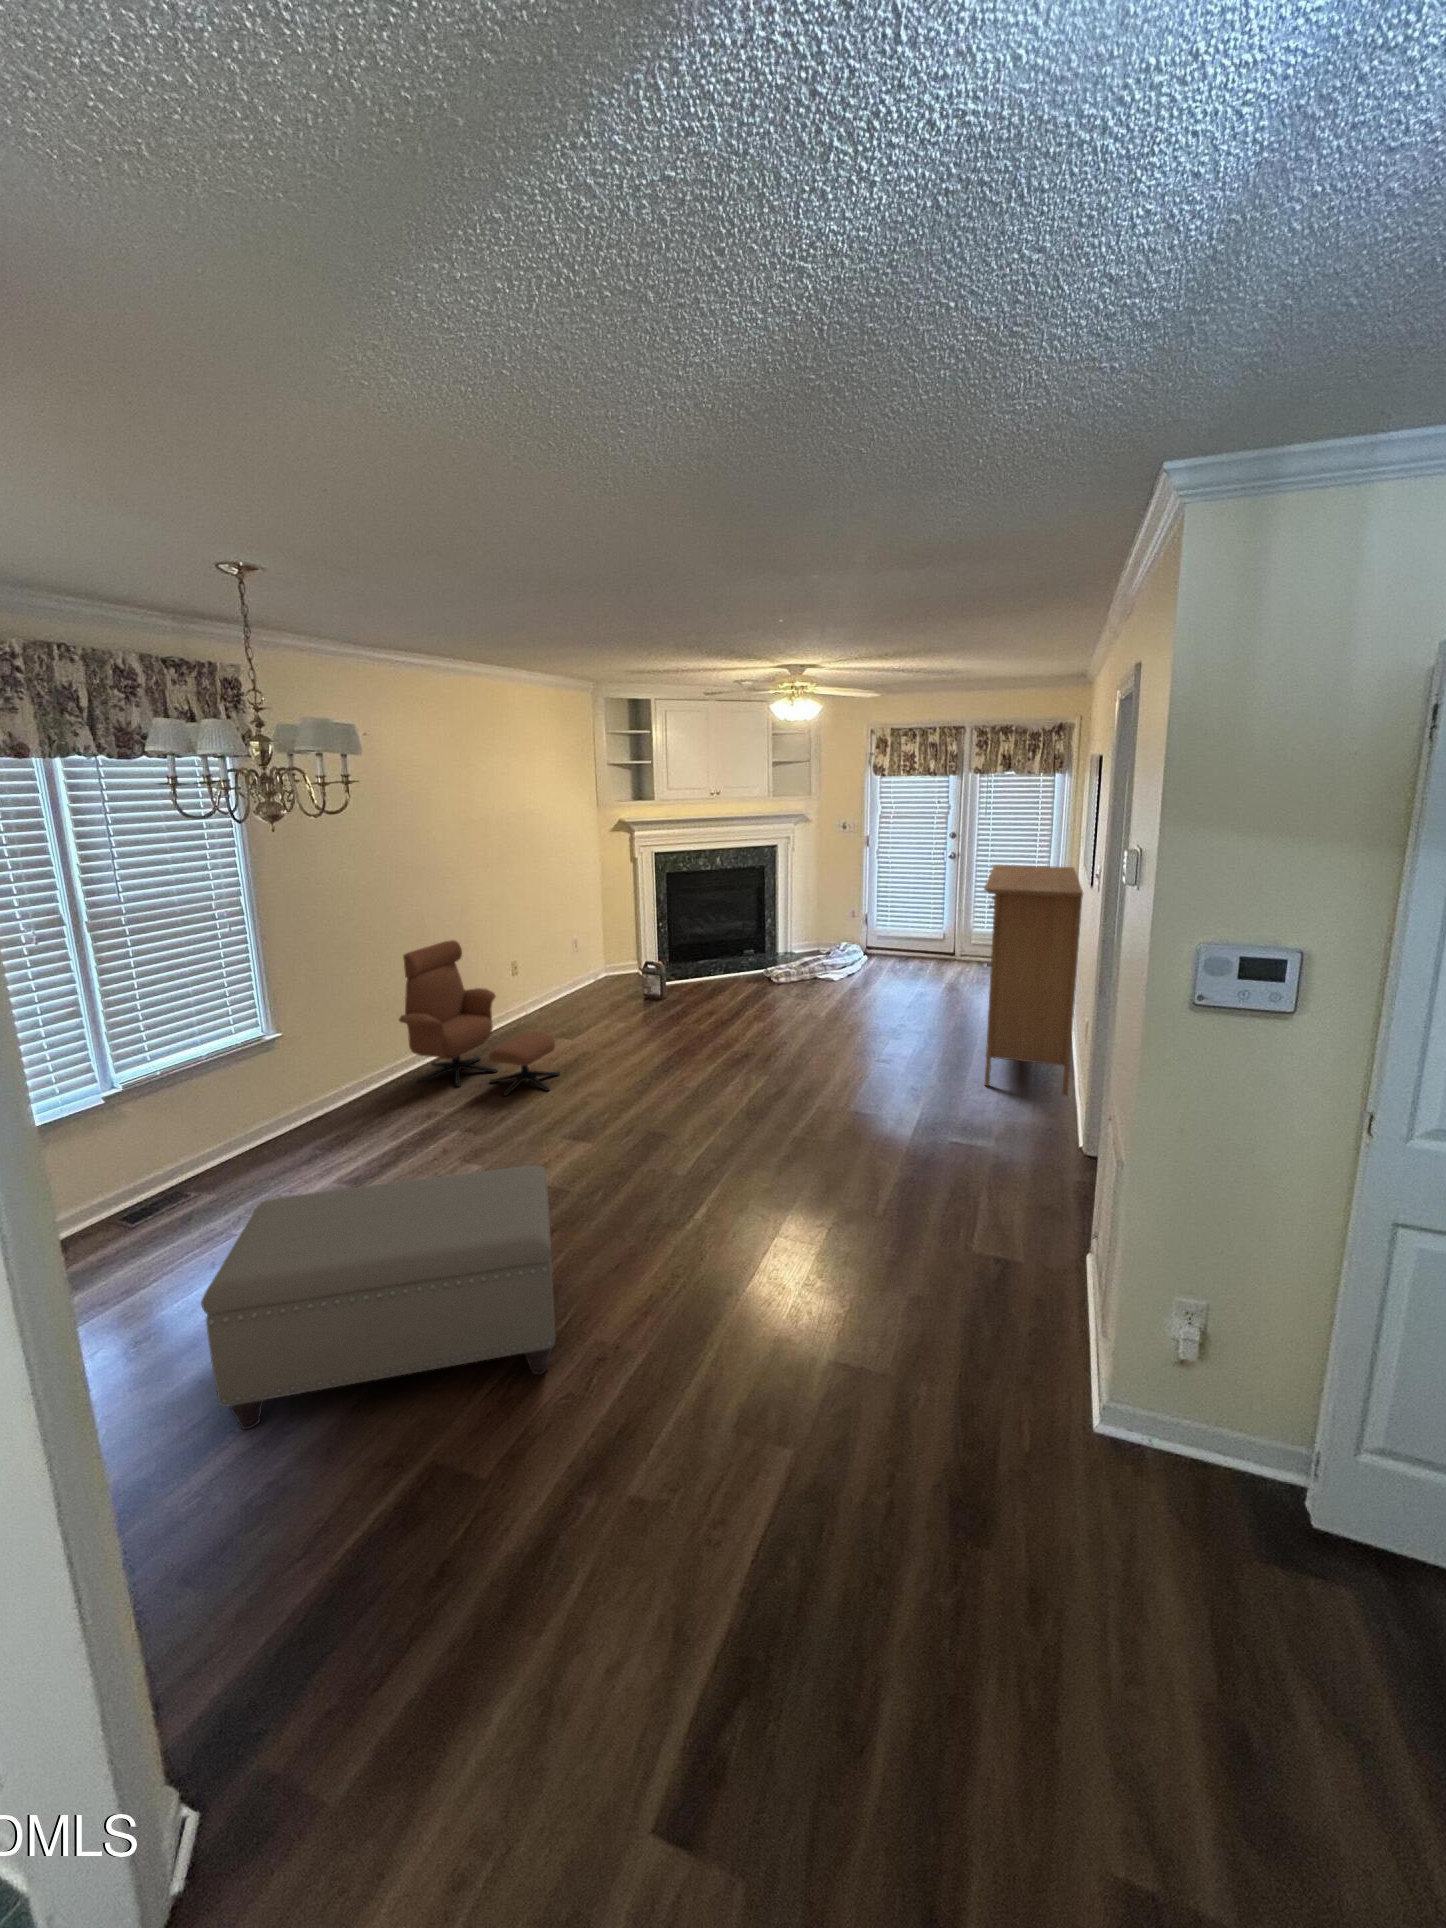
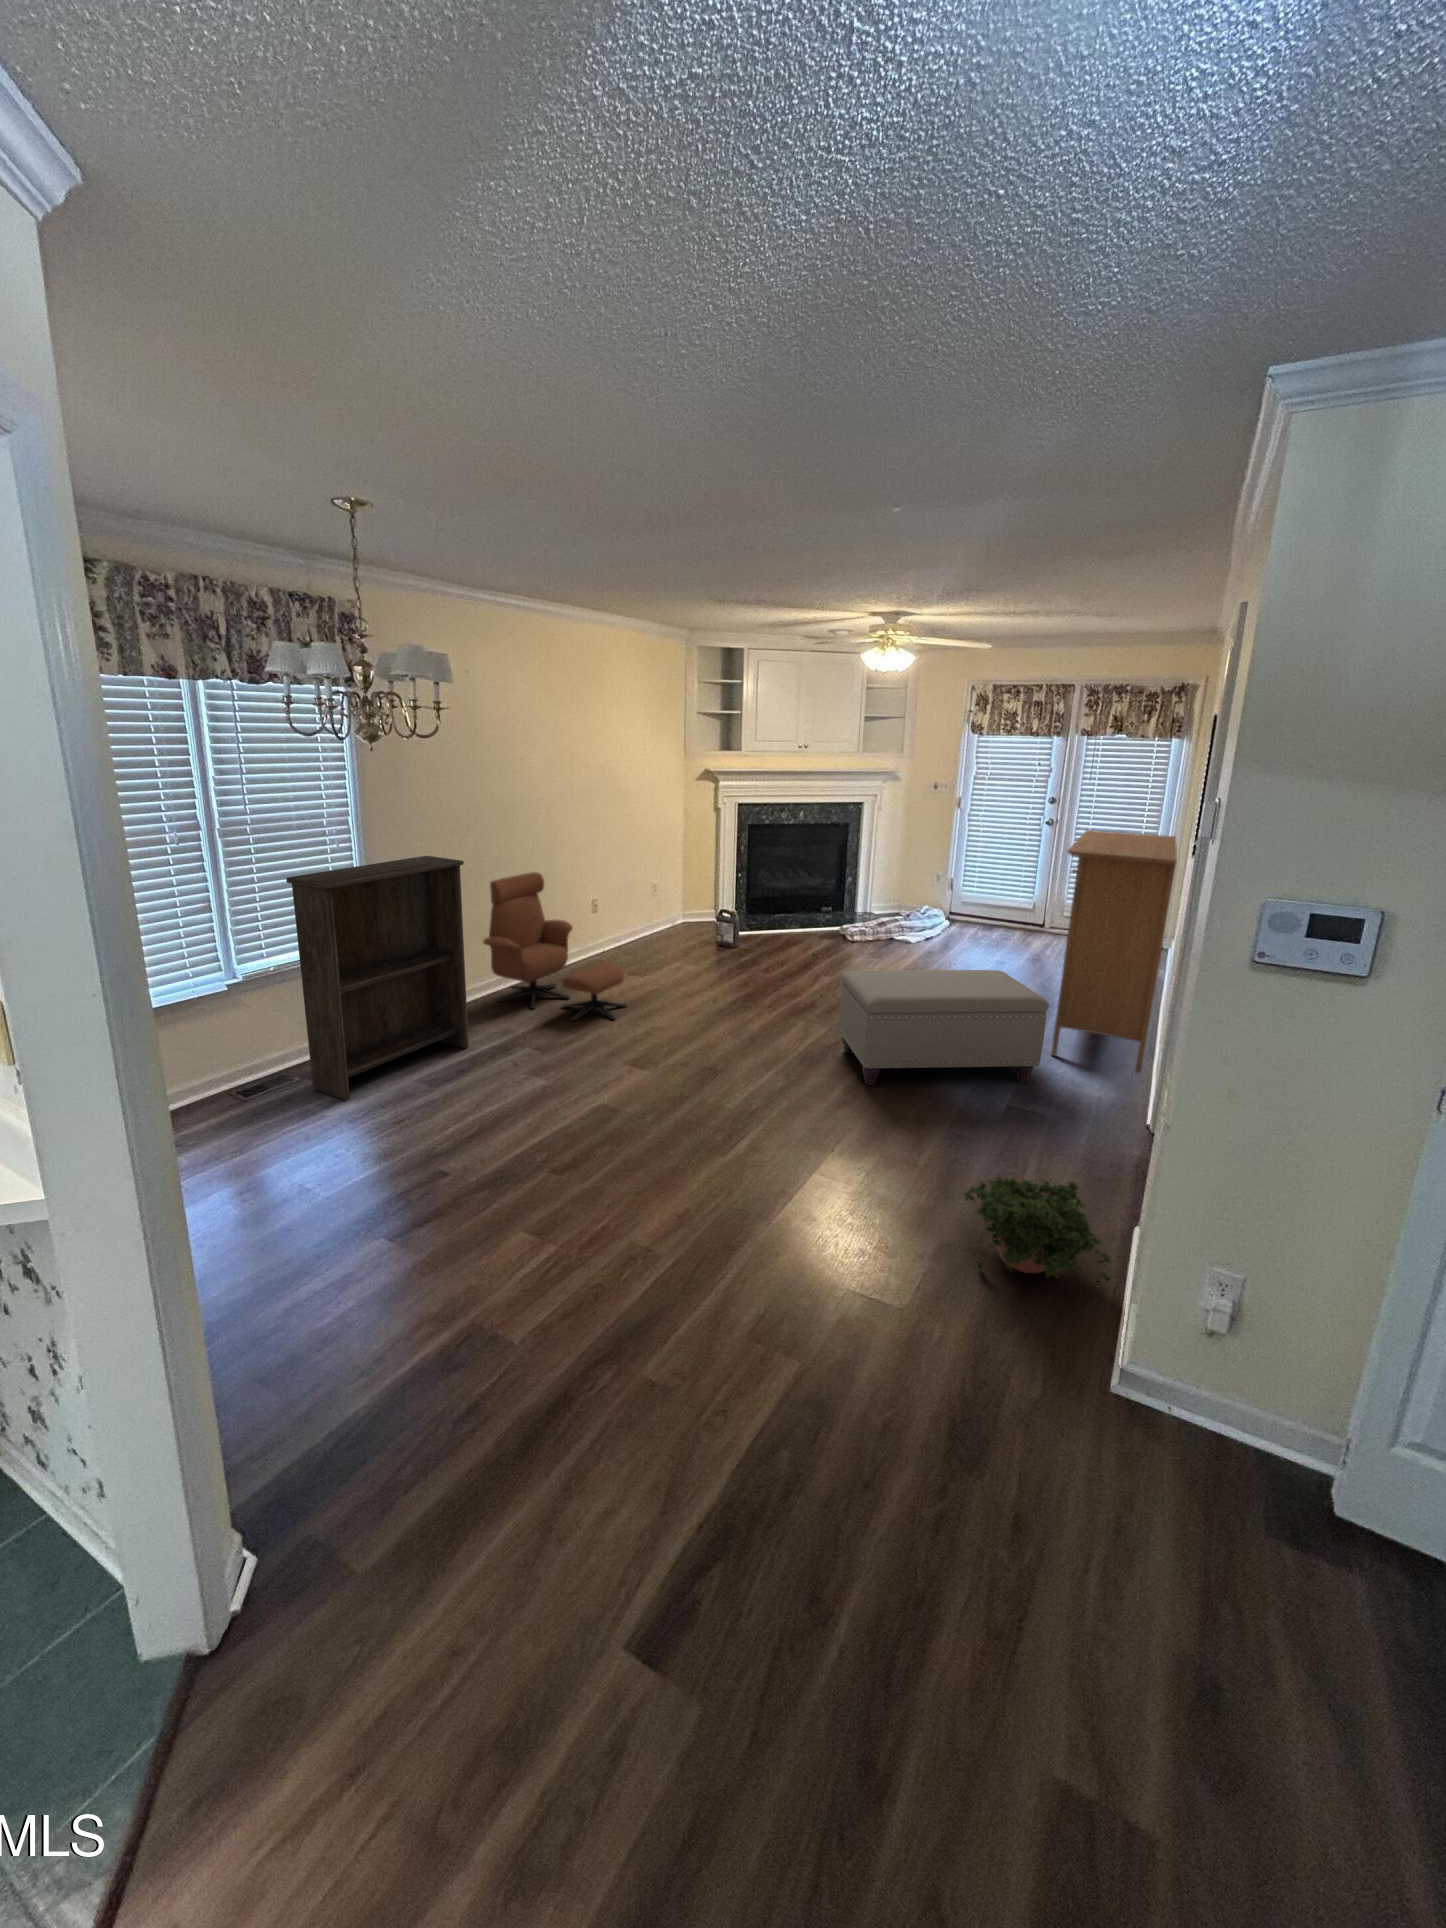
bookshelf: none [171,934,391,1217] -> present [286,856,469,1100]
ottoman: present [201,1166,555,1429] -> present [839,970,1049,1085]
potted plant: none [927,1218,1084,1325] -> present [963,1177,1112,1284]

